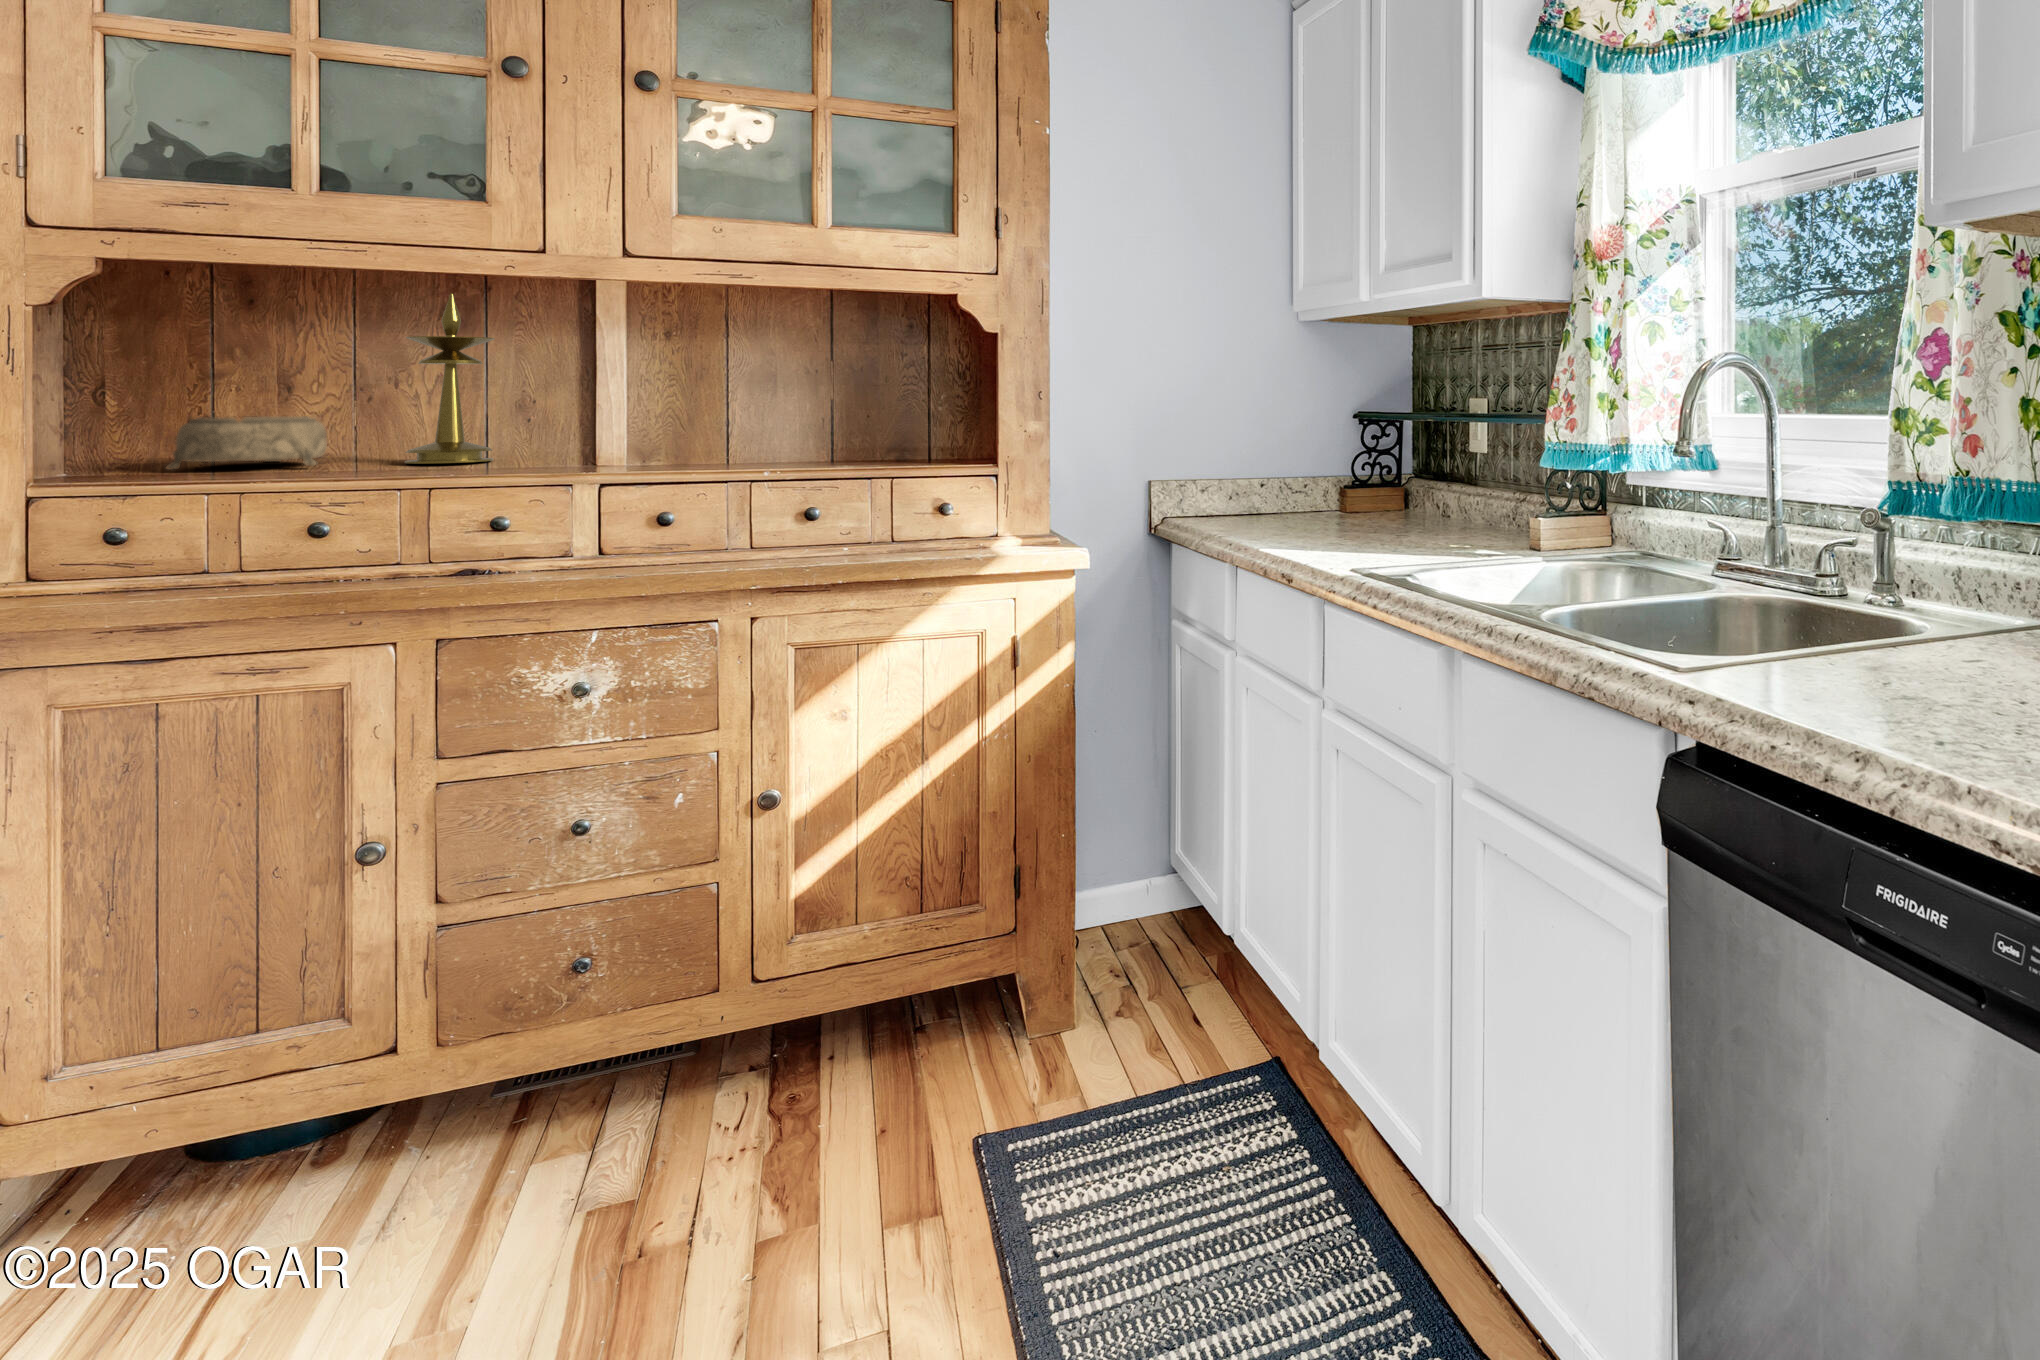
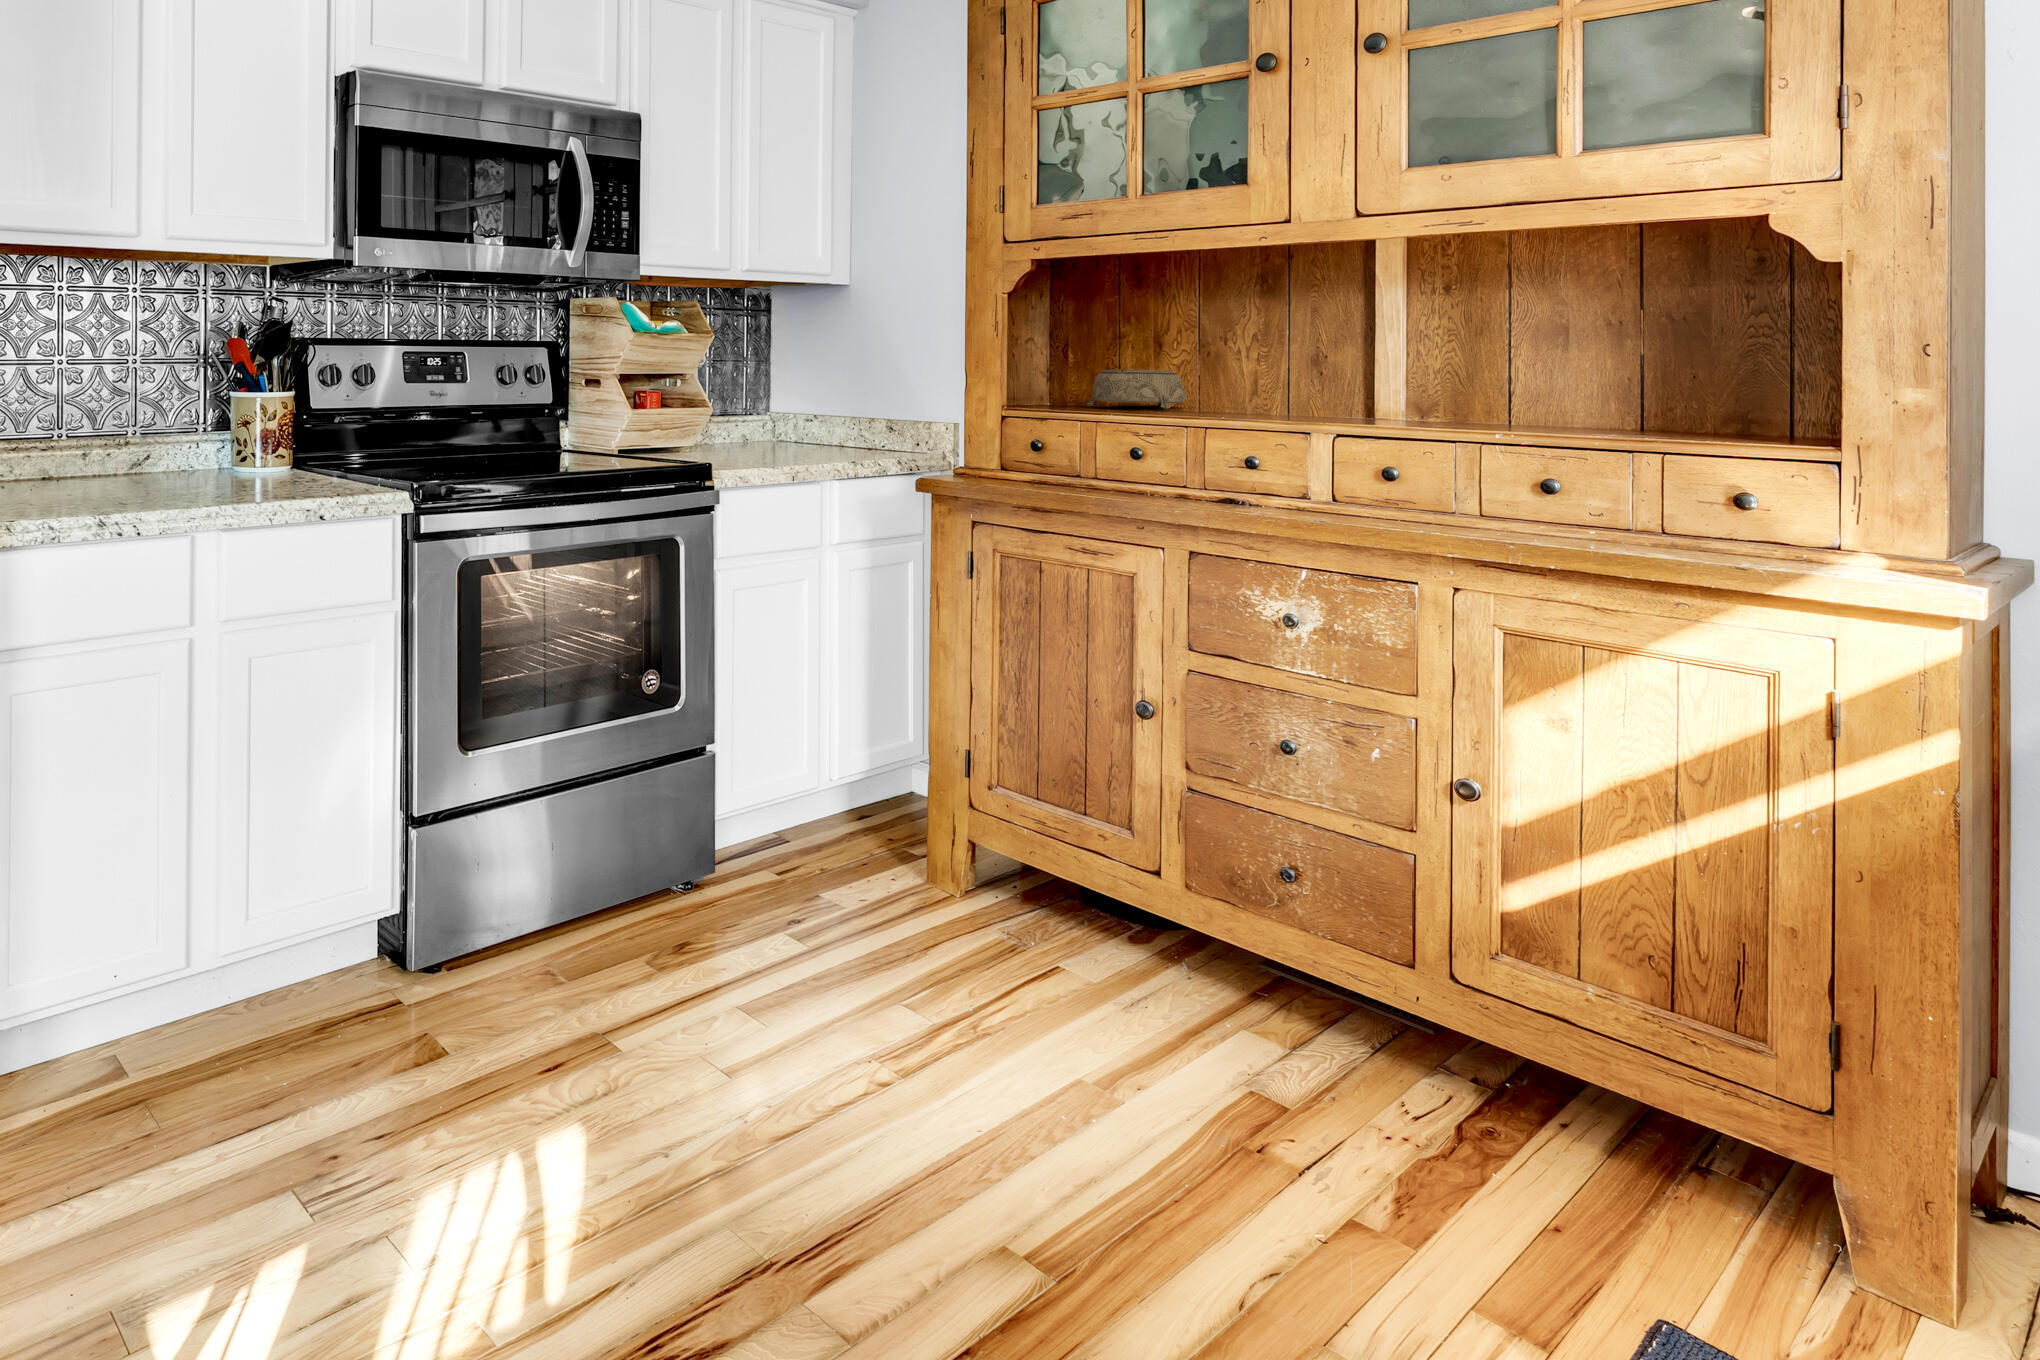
candlestick: present [405,293,495,464] -> none [1231,267,1303,413]

